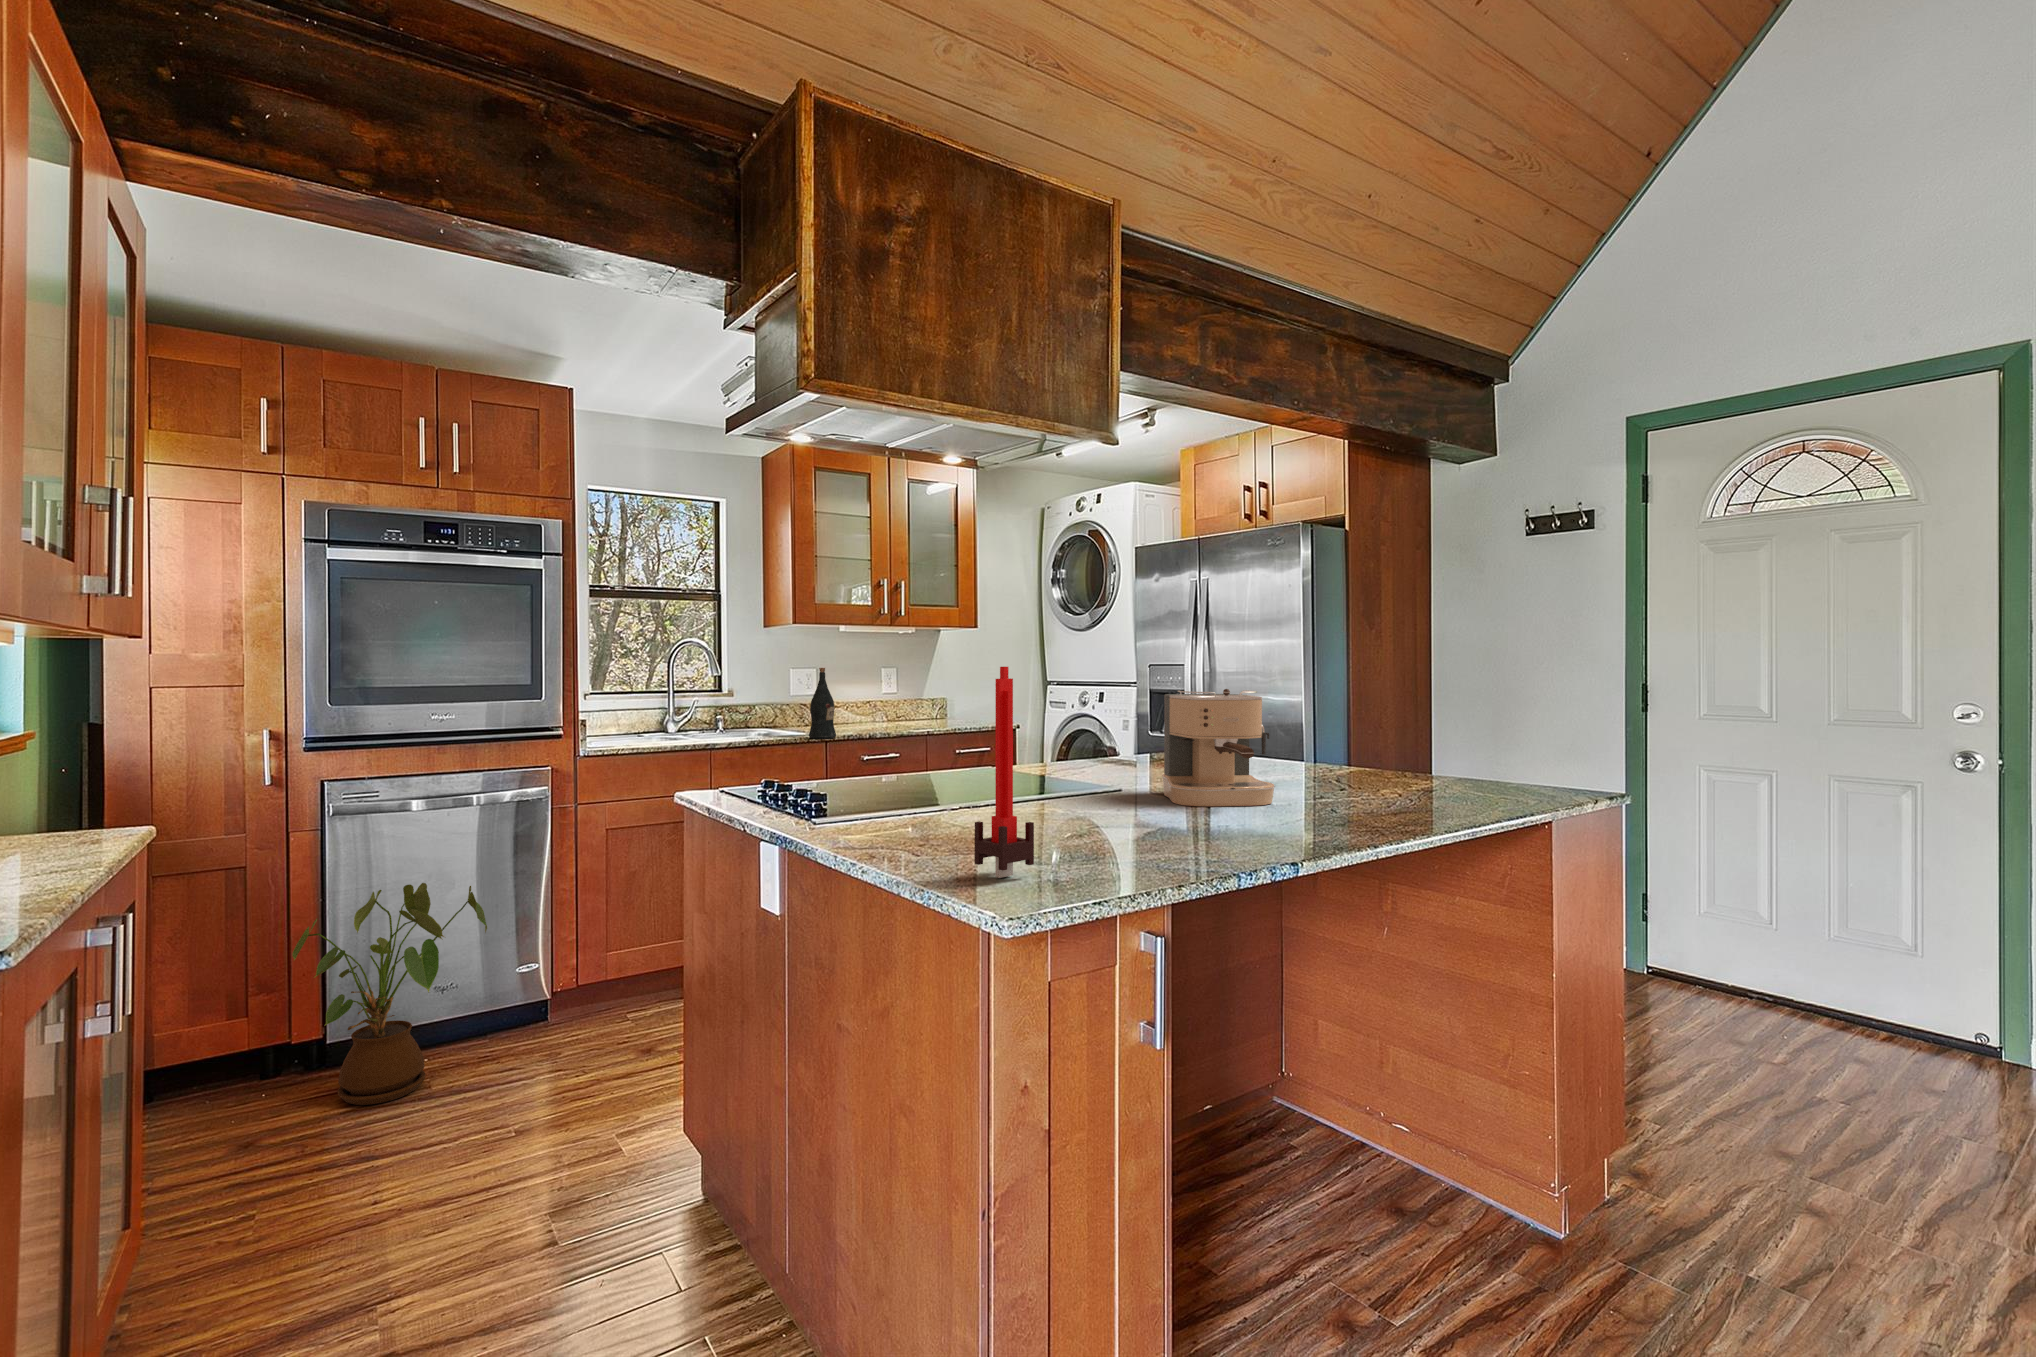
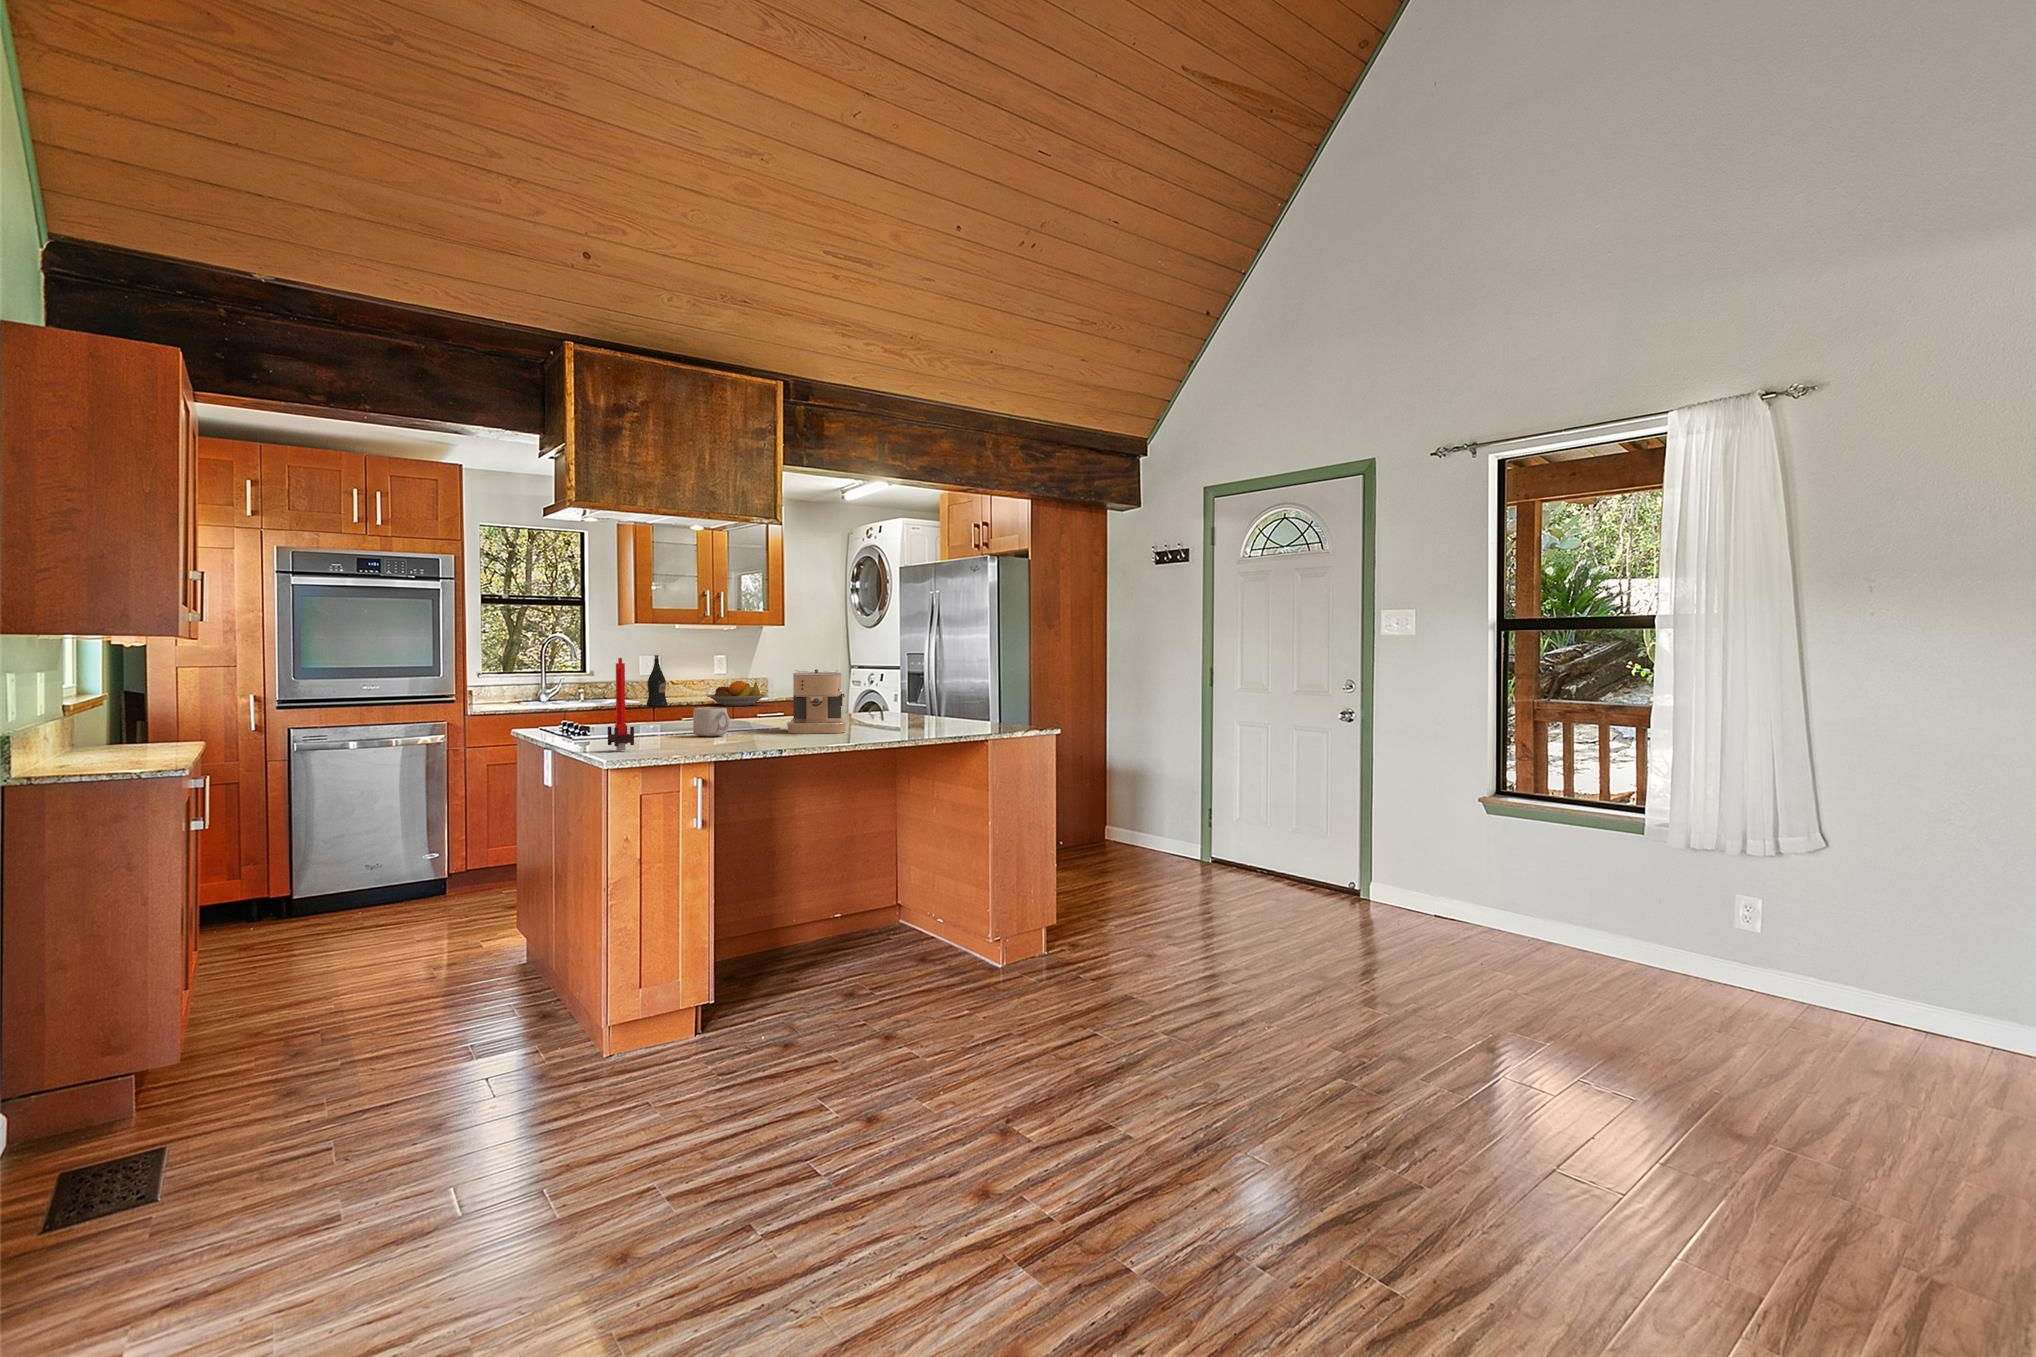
fruit bowl: none [888,703,967,738] -> present [707,681,767,706]
mug: none [1034,760,1109,816] -> present [693,707,729,736]
house plant: present [292,883,487,1105] -> none [273,795,401,930]

